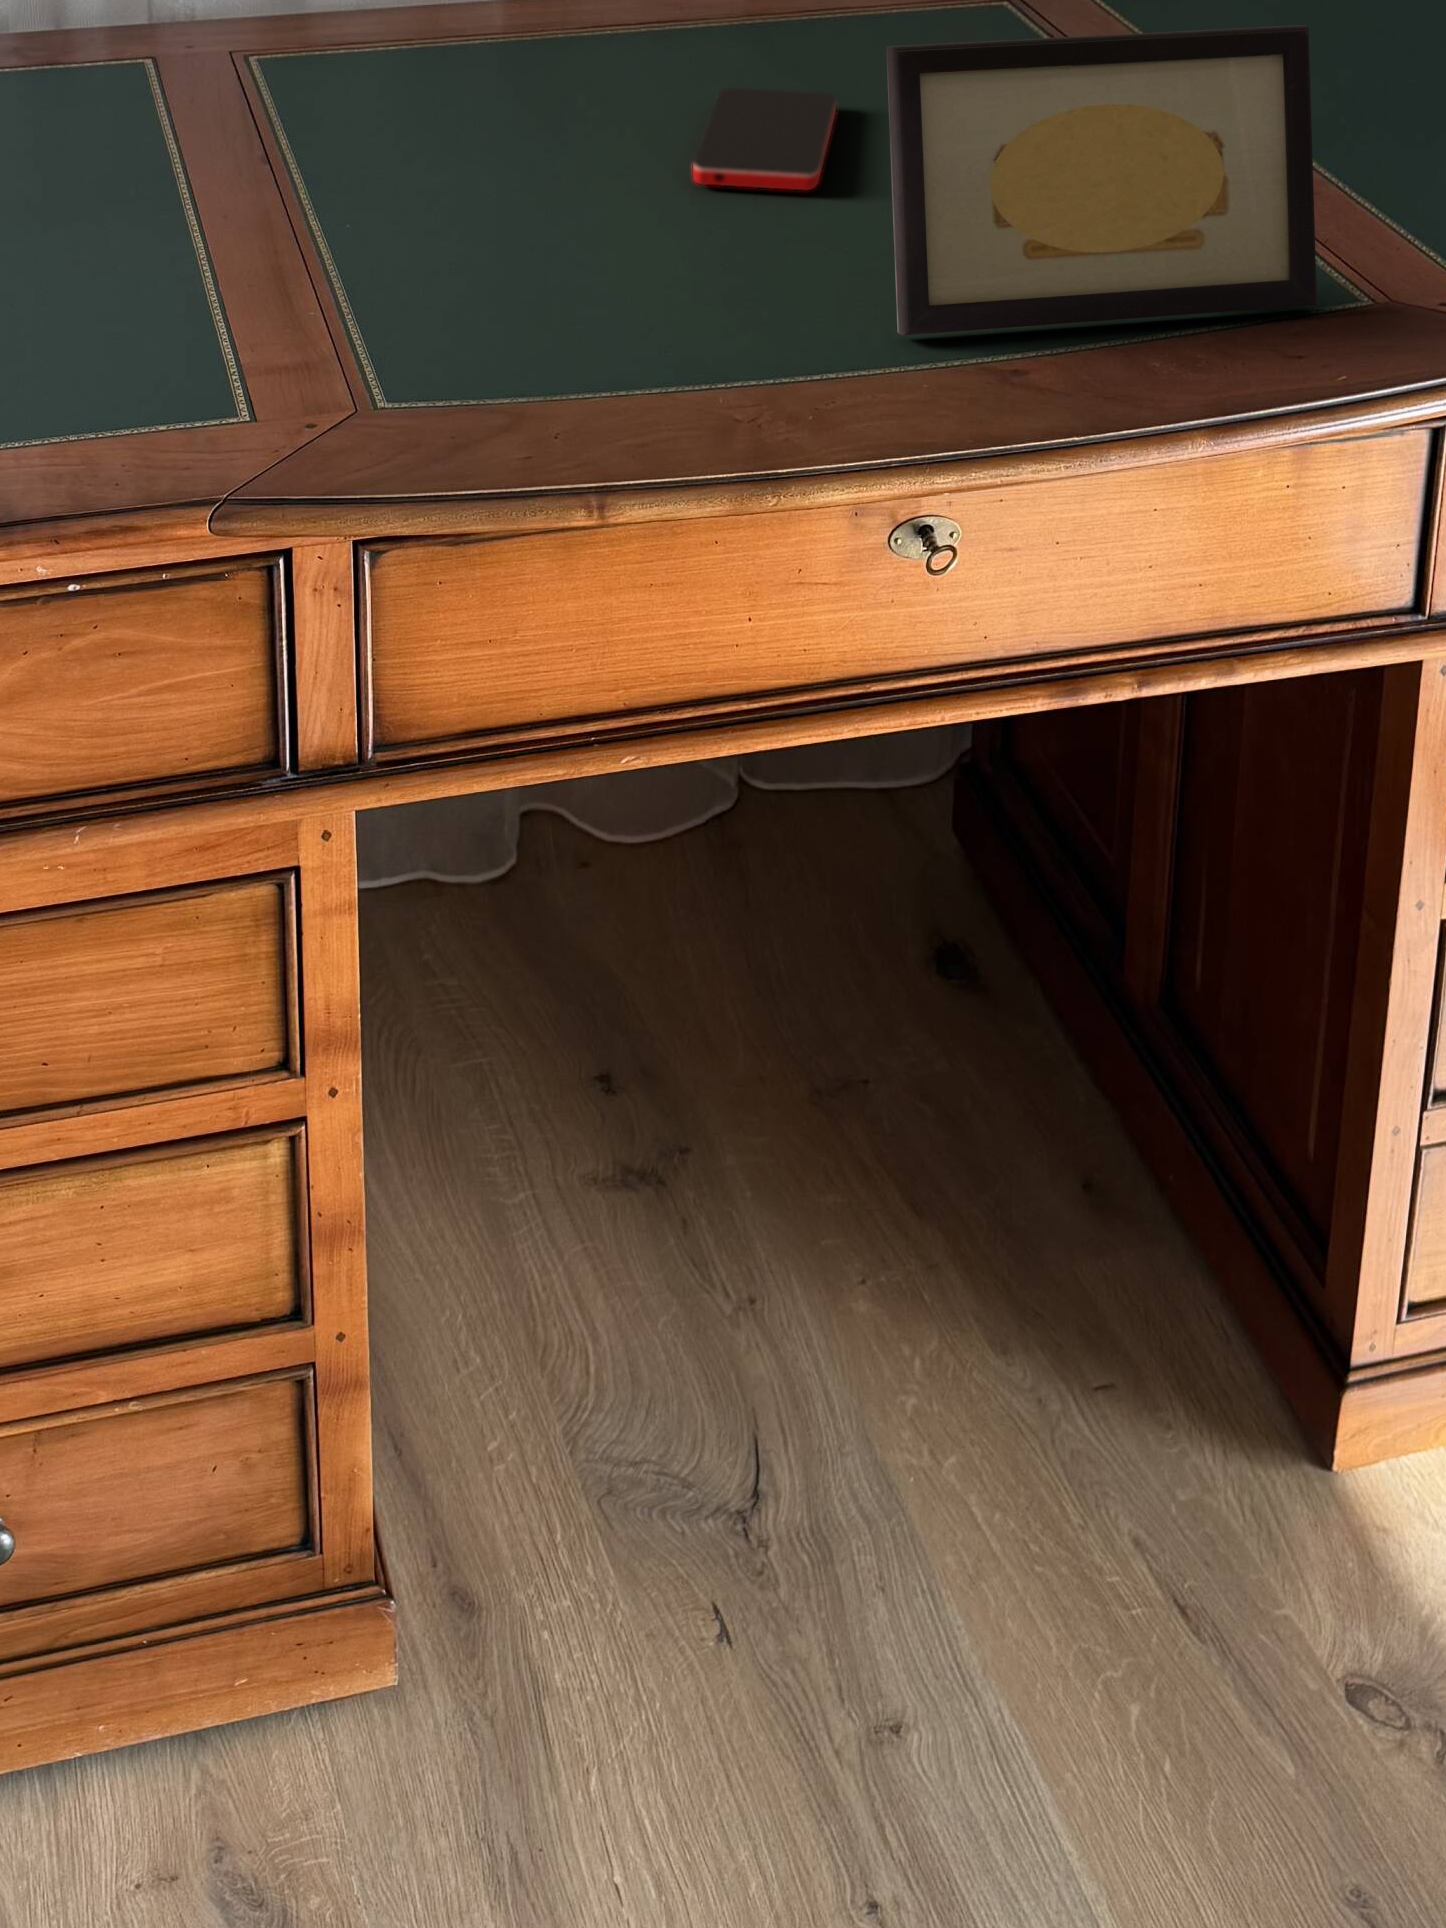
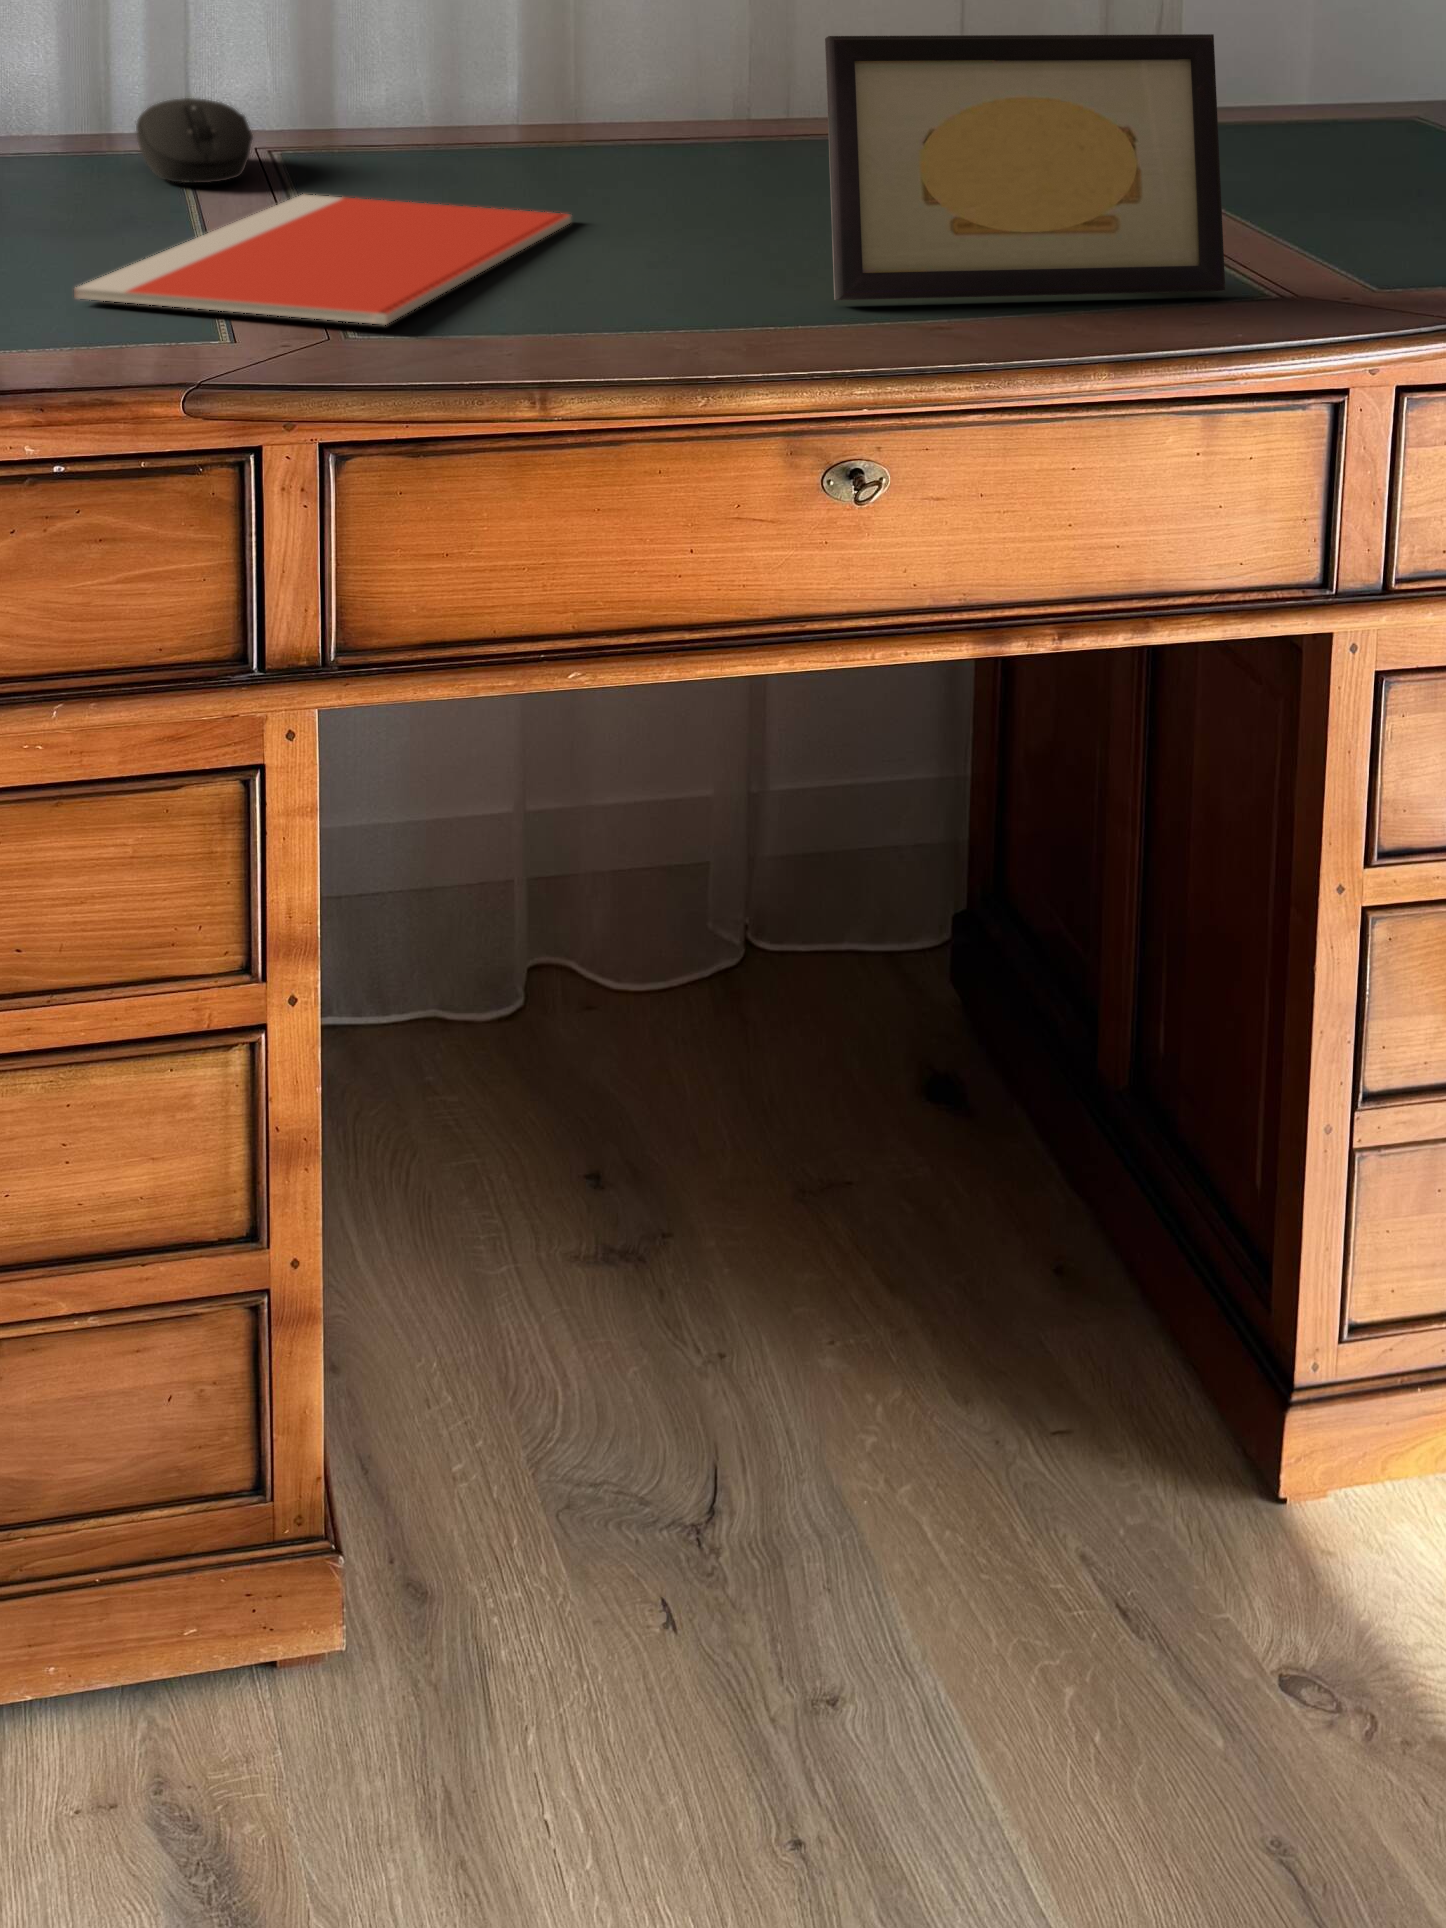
computer mouse: none [108,23,237,130] -> present [136,98,253,183]
smartphone: present [693,88,836,190] -> none [664,164,806,224]
notebook: none [72,149,593,399] -> present [74,195,572,324]

